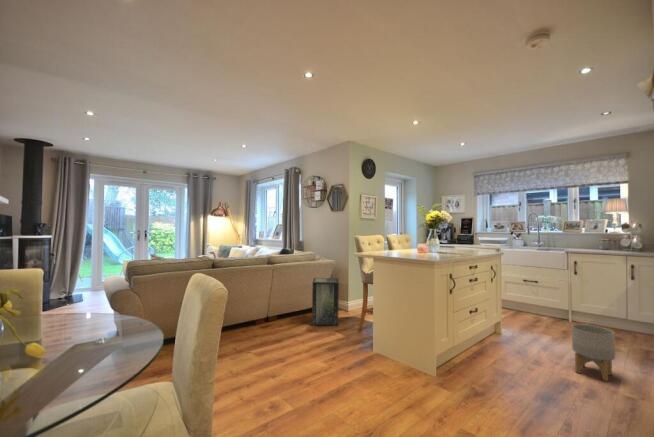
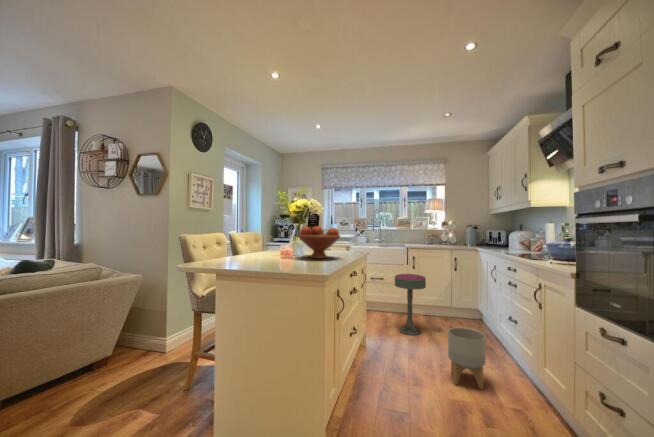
fruit bowl: none [427,230,460,253] -> present [298,226,340,259]
bar stool: none [539,277,577,337] -> present [395,274,426,335]
storage box: present [312,278,339,326] -> none [86,306,147,407]

